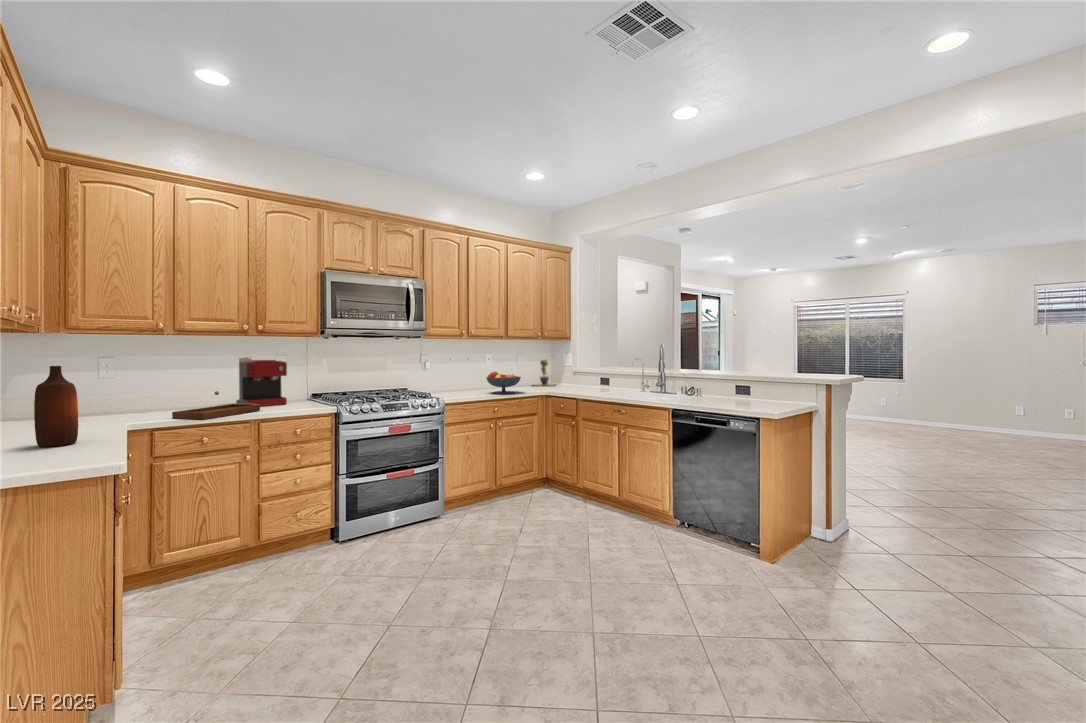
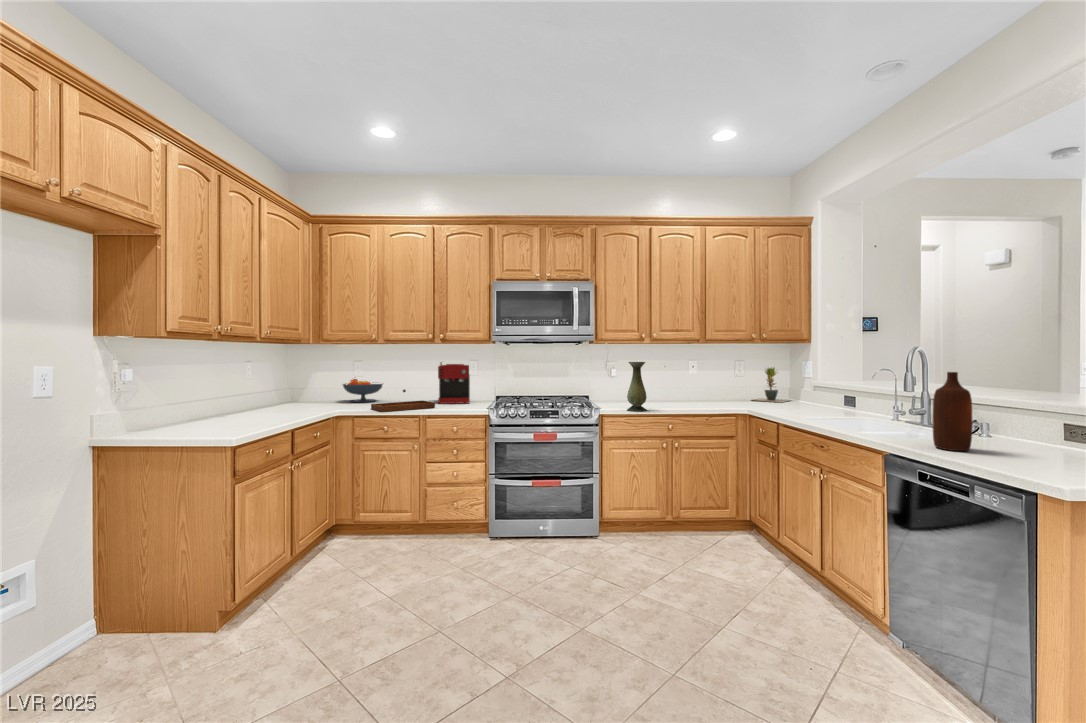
vase: none [462,356,479,399] -> present [627,362,647,411]
bottle: present [34,366,78,447] -> present [933,372,972,451]
fruit bowl: present [486,372,521,394] -> present [343,377,383,402]

